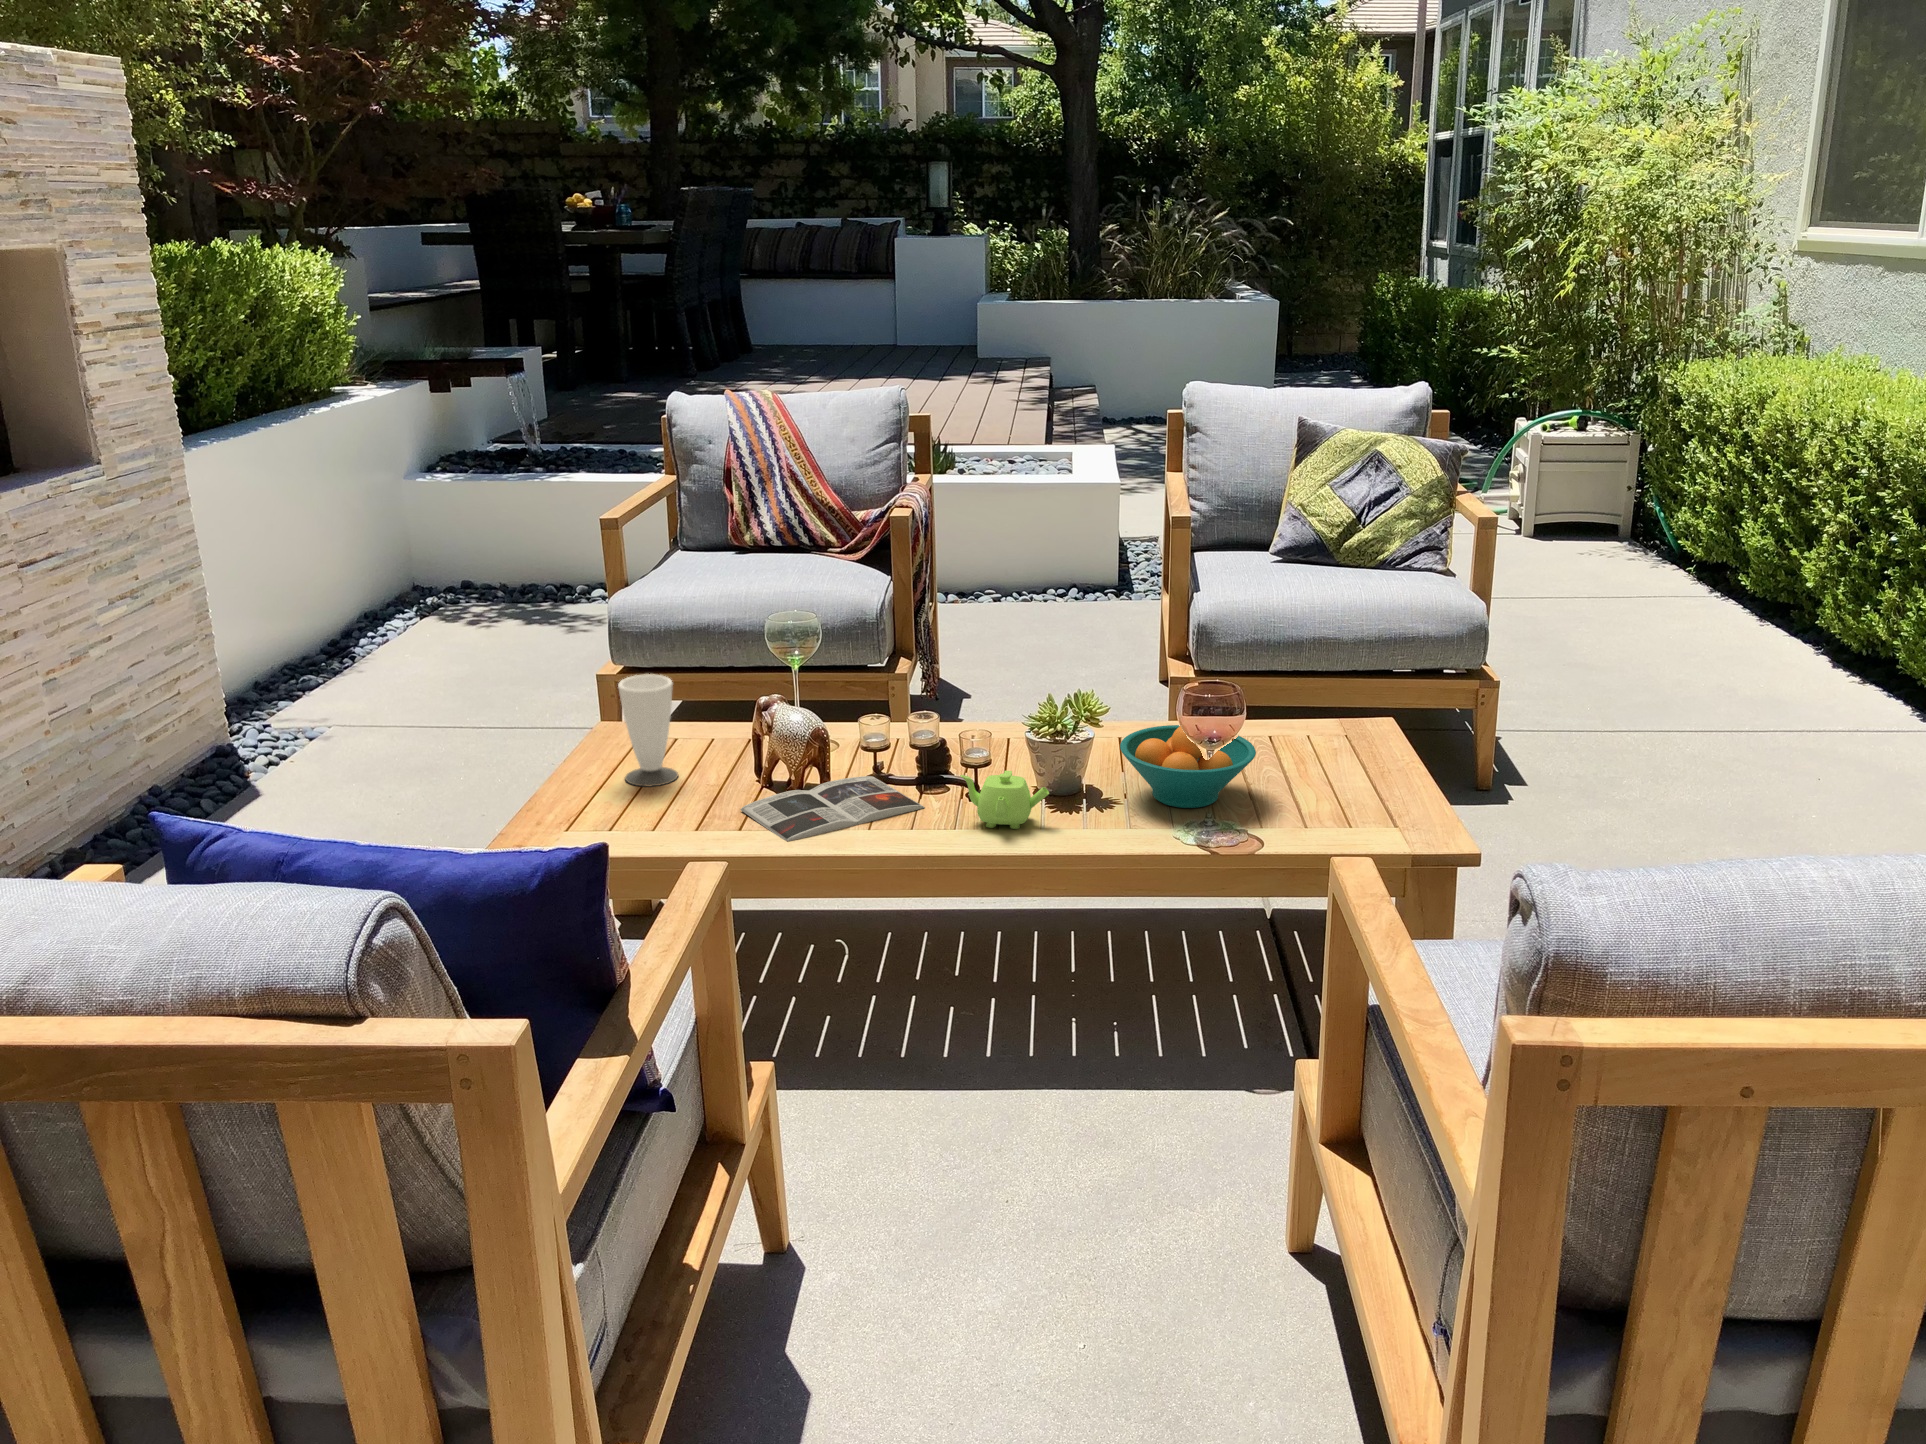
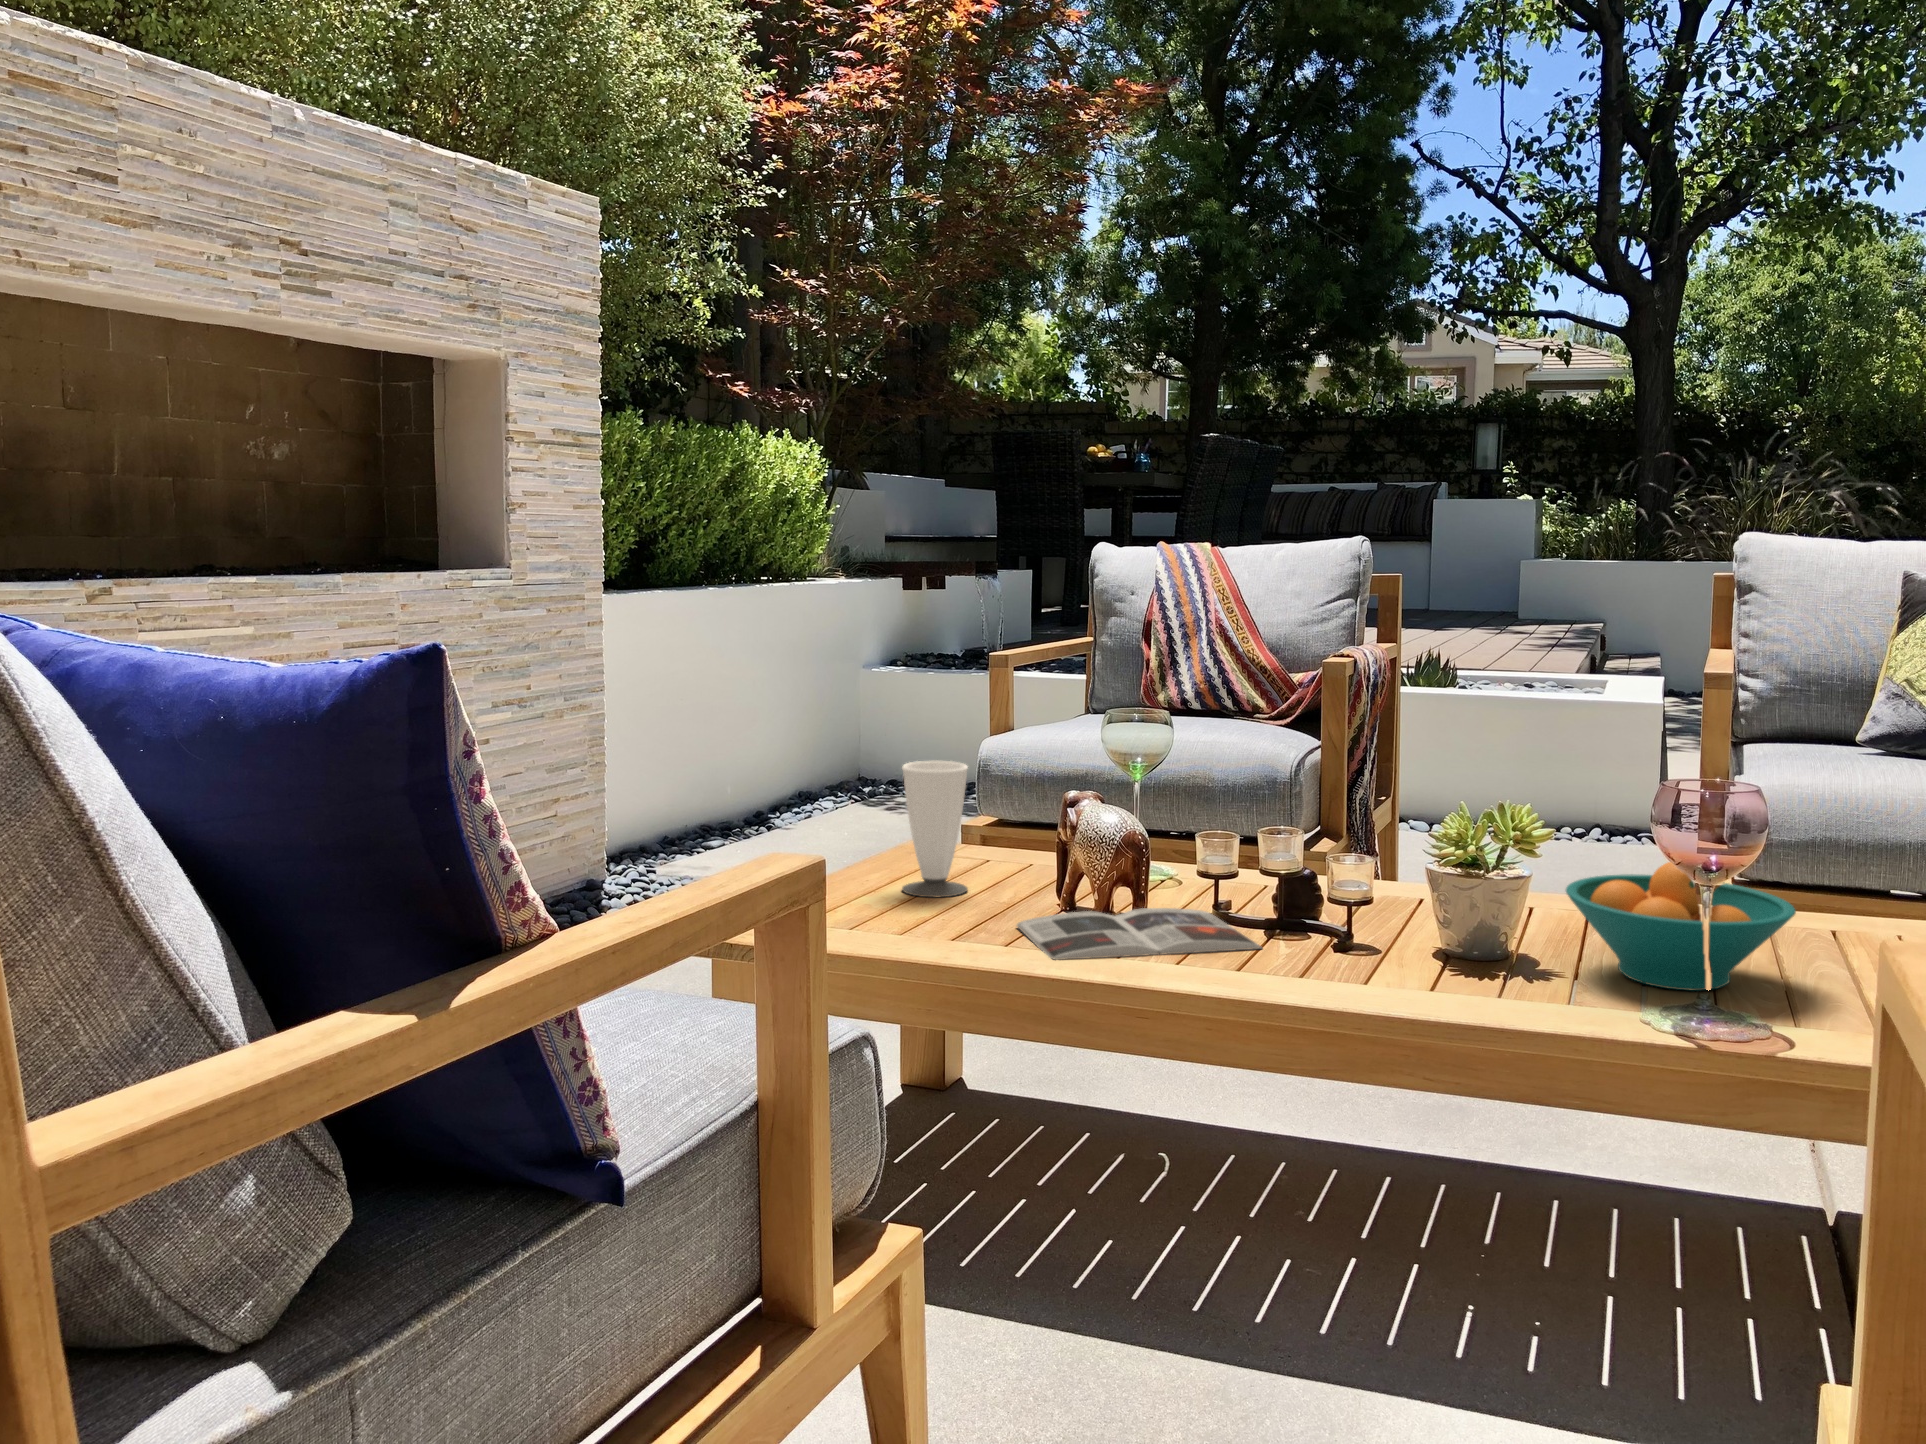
teapot: present [960,771,1049,829] -> none [1308,897,1440,982]

